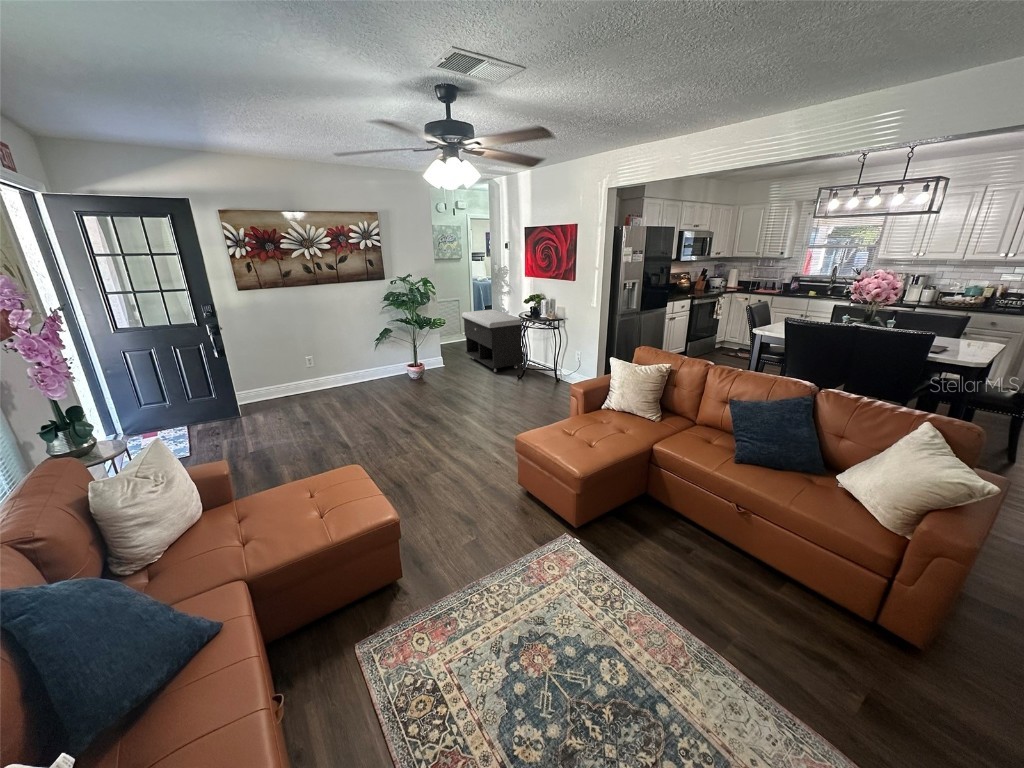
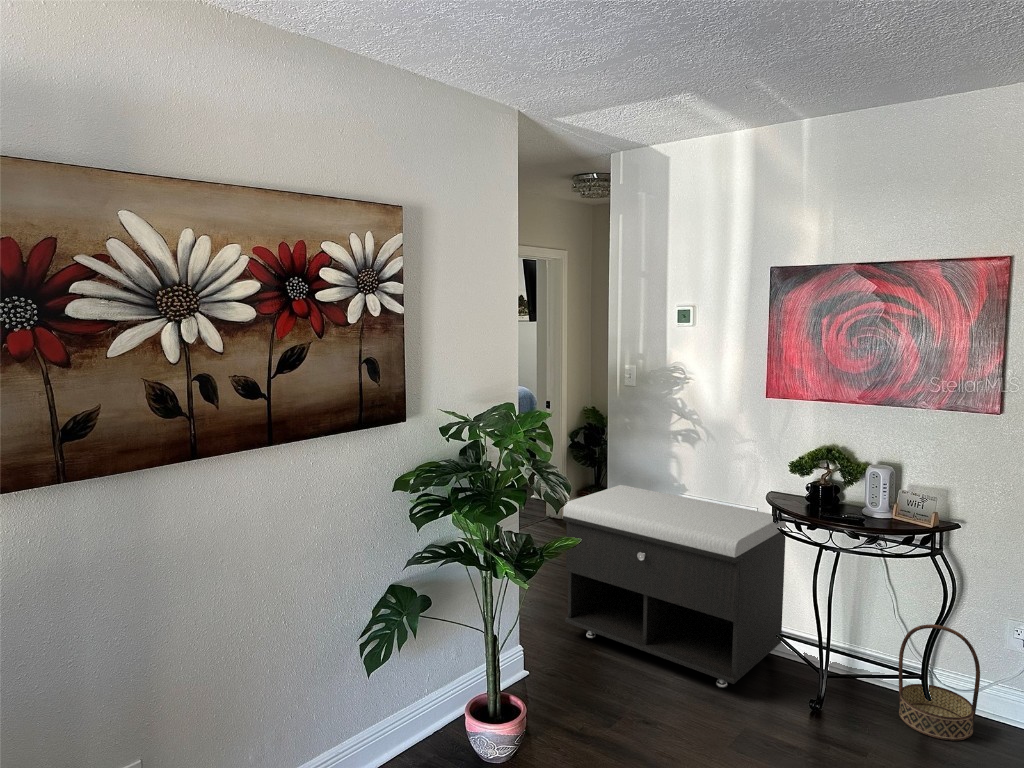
basket: none [535,353,556,387] -> present [899,624,980,740]

